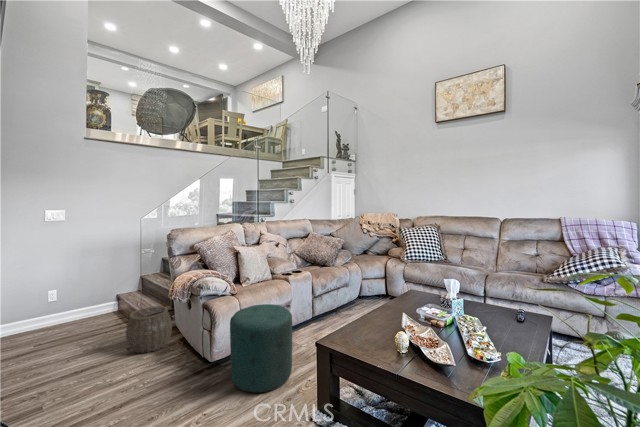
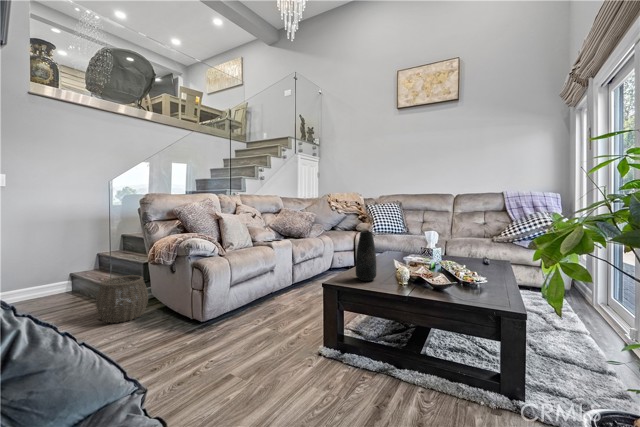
vase: none [353,287,376,342] -> present [356,231,376,281]
ottoman: present [230,304,292,393] -> none [226,263,288,343]

